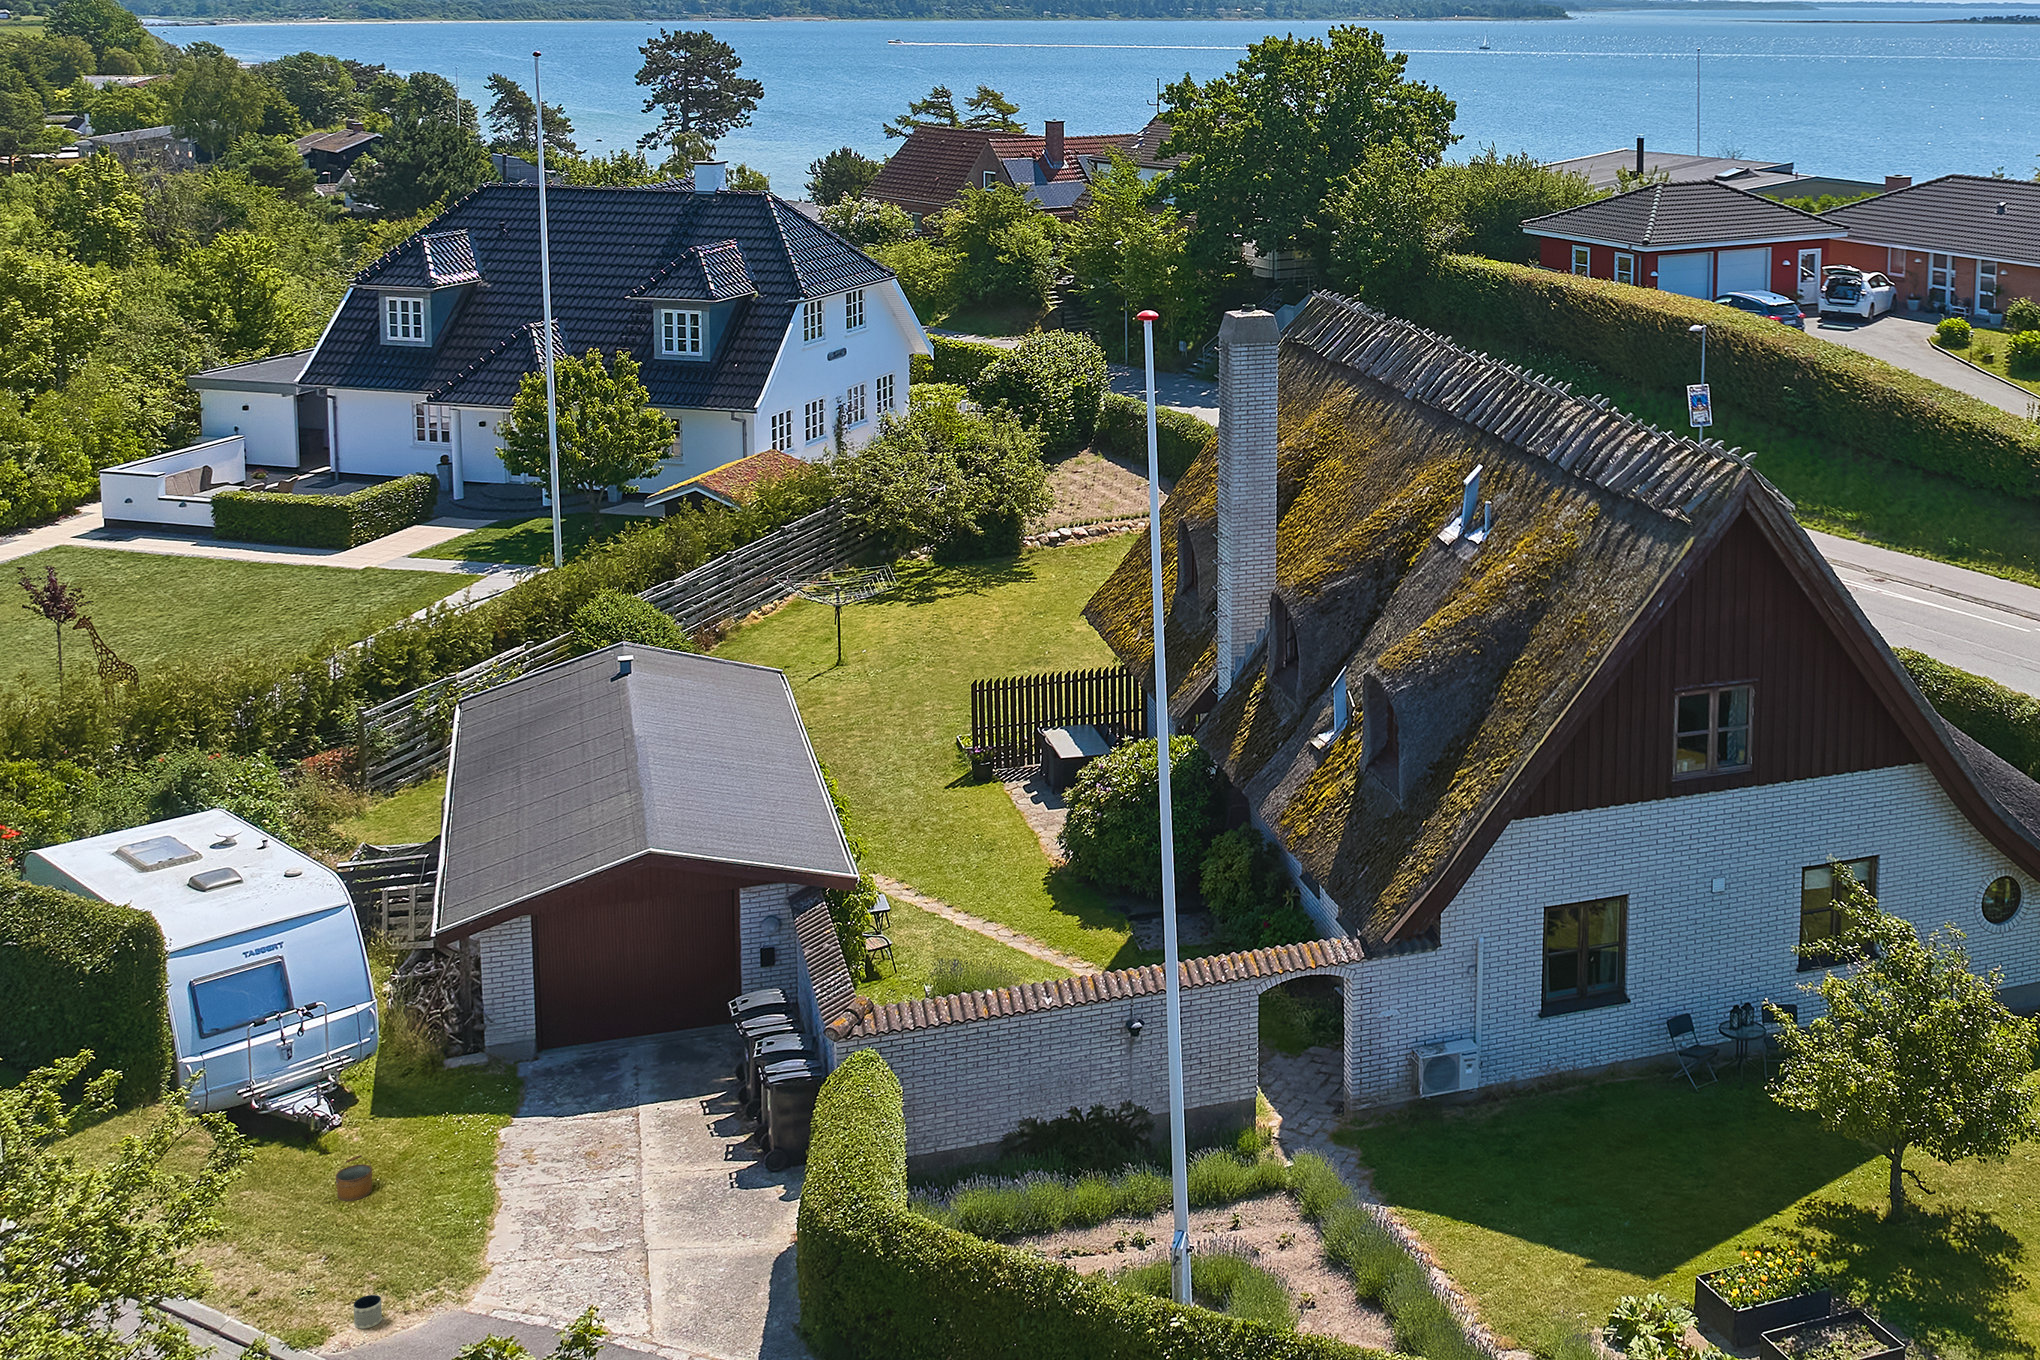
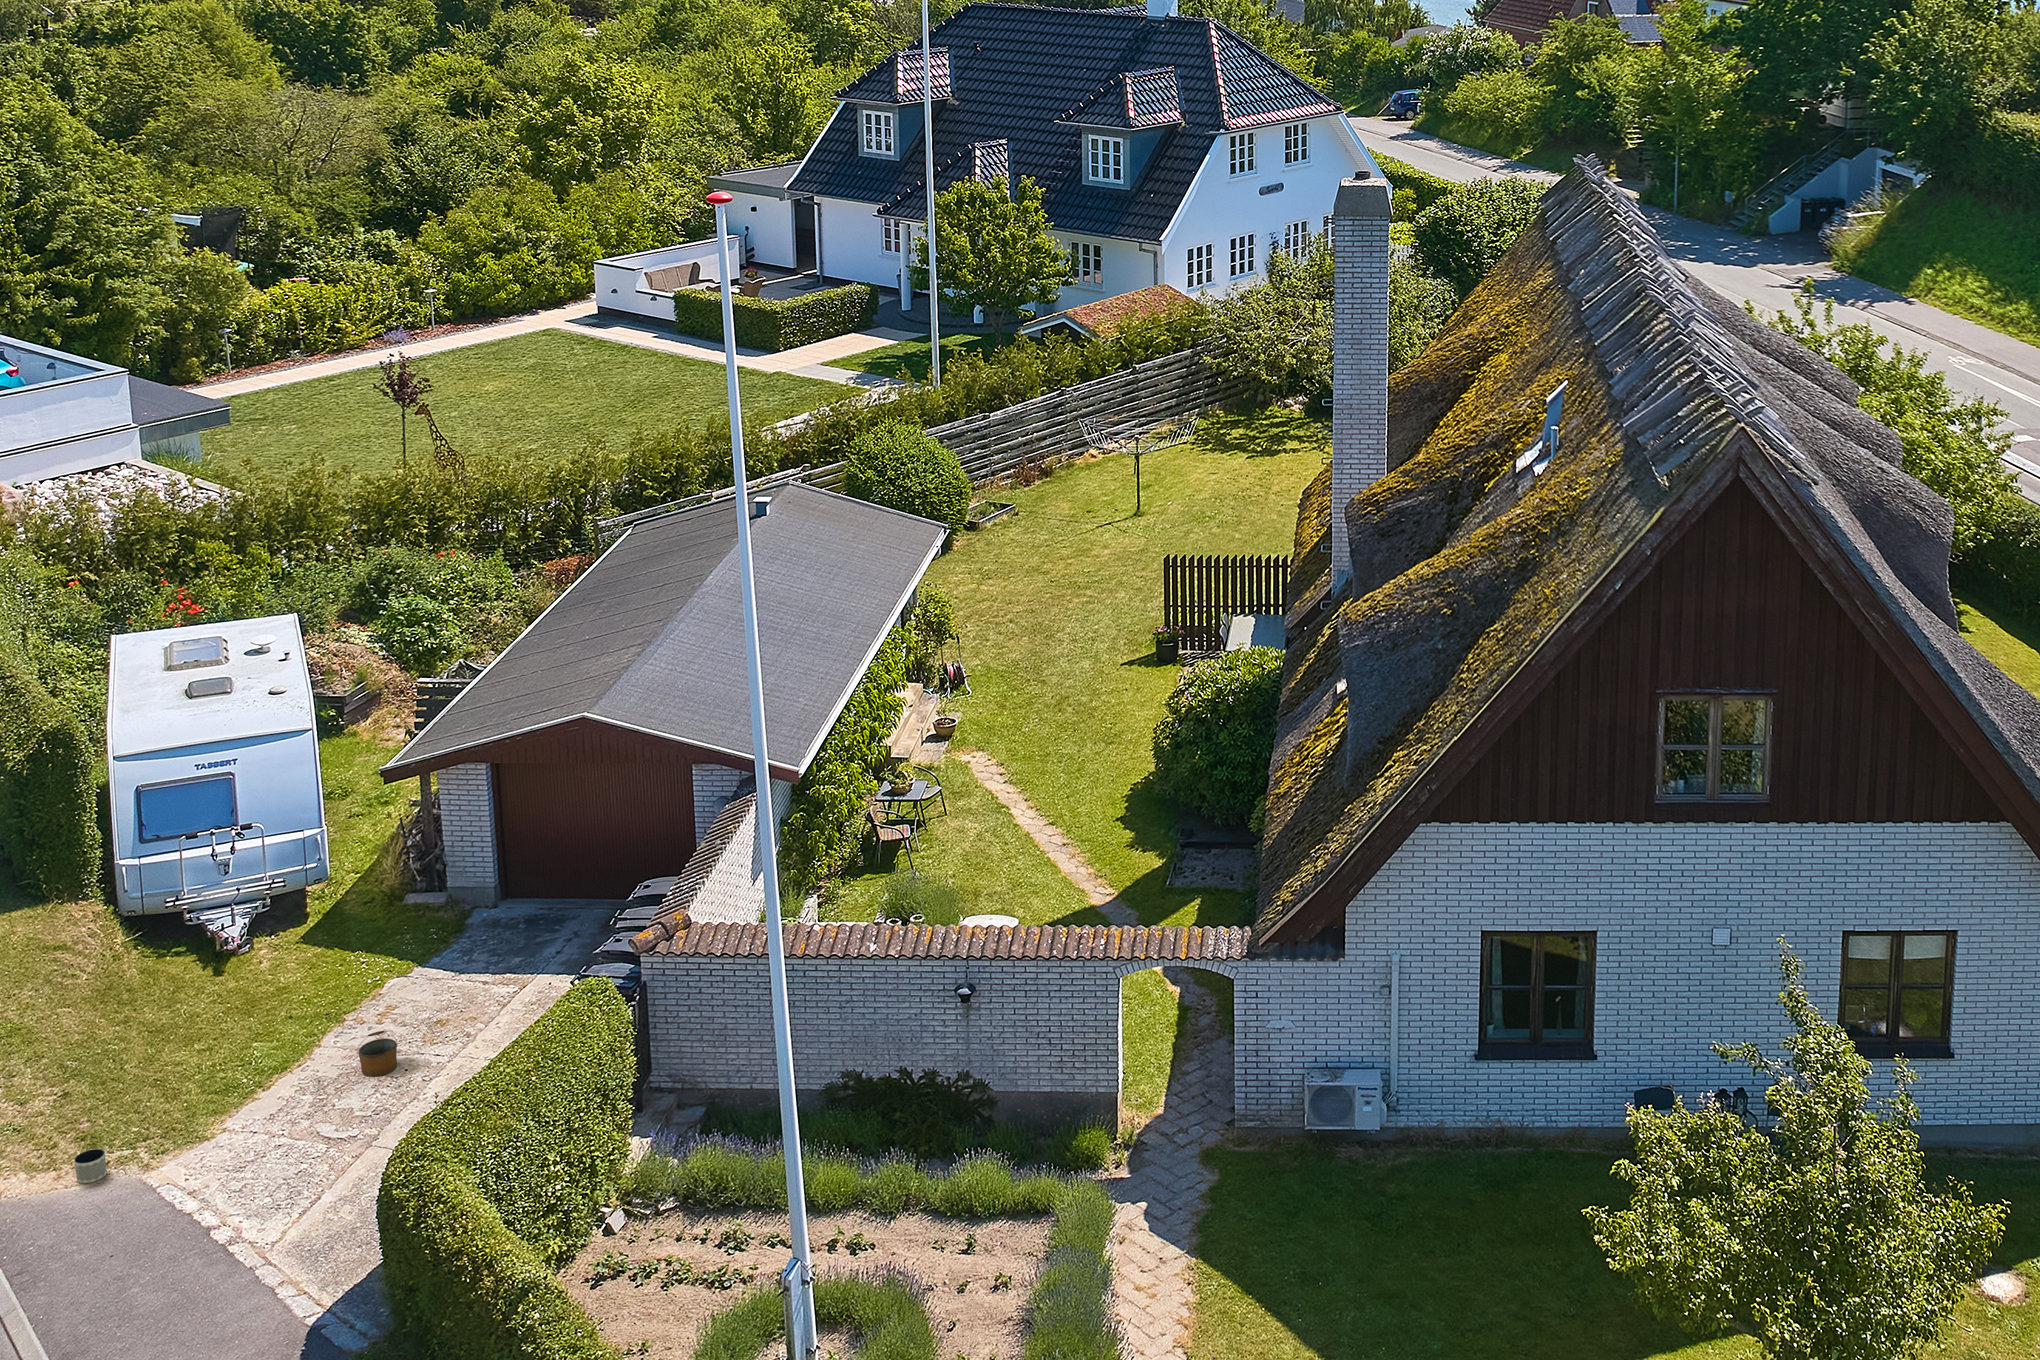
bucket: present [336,1155,372,1201] -> present [357,1031,397,1077]

